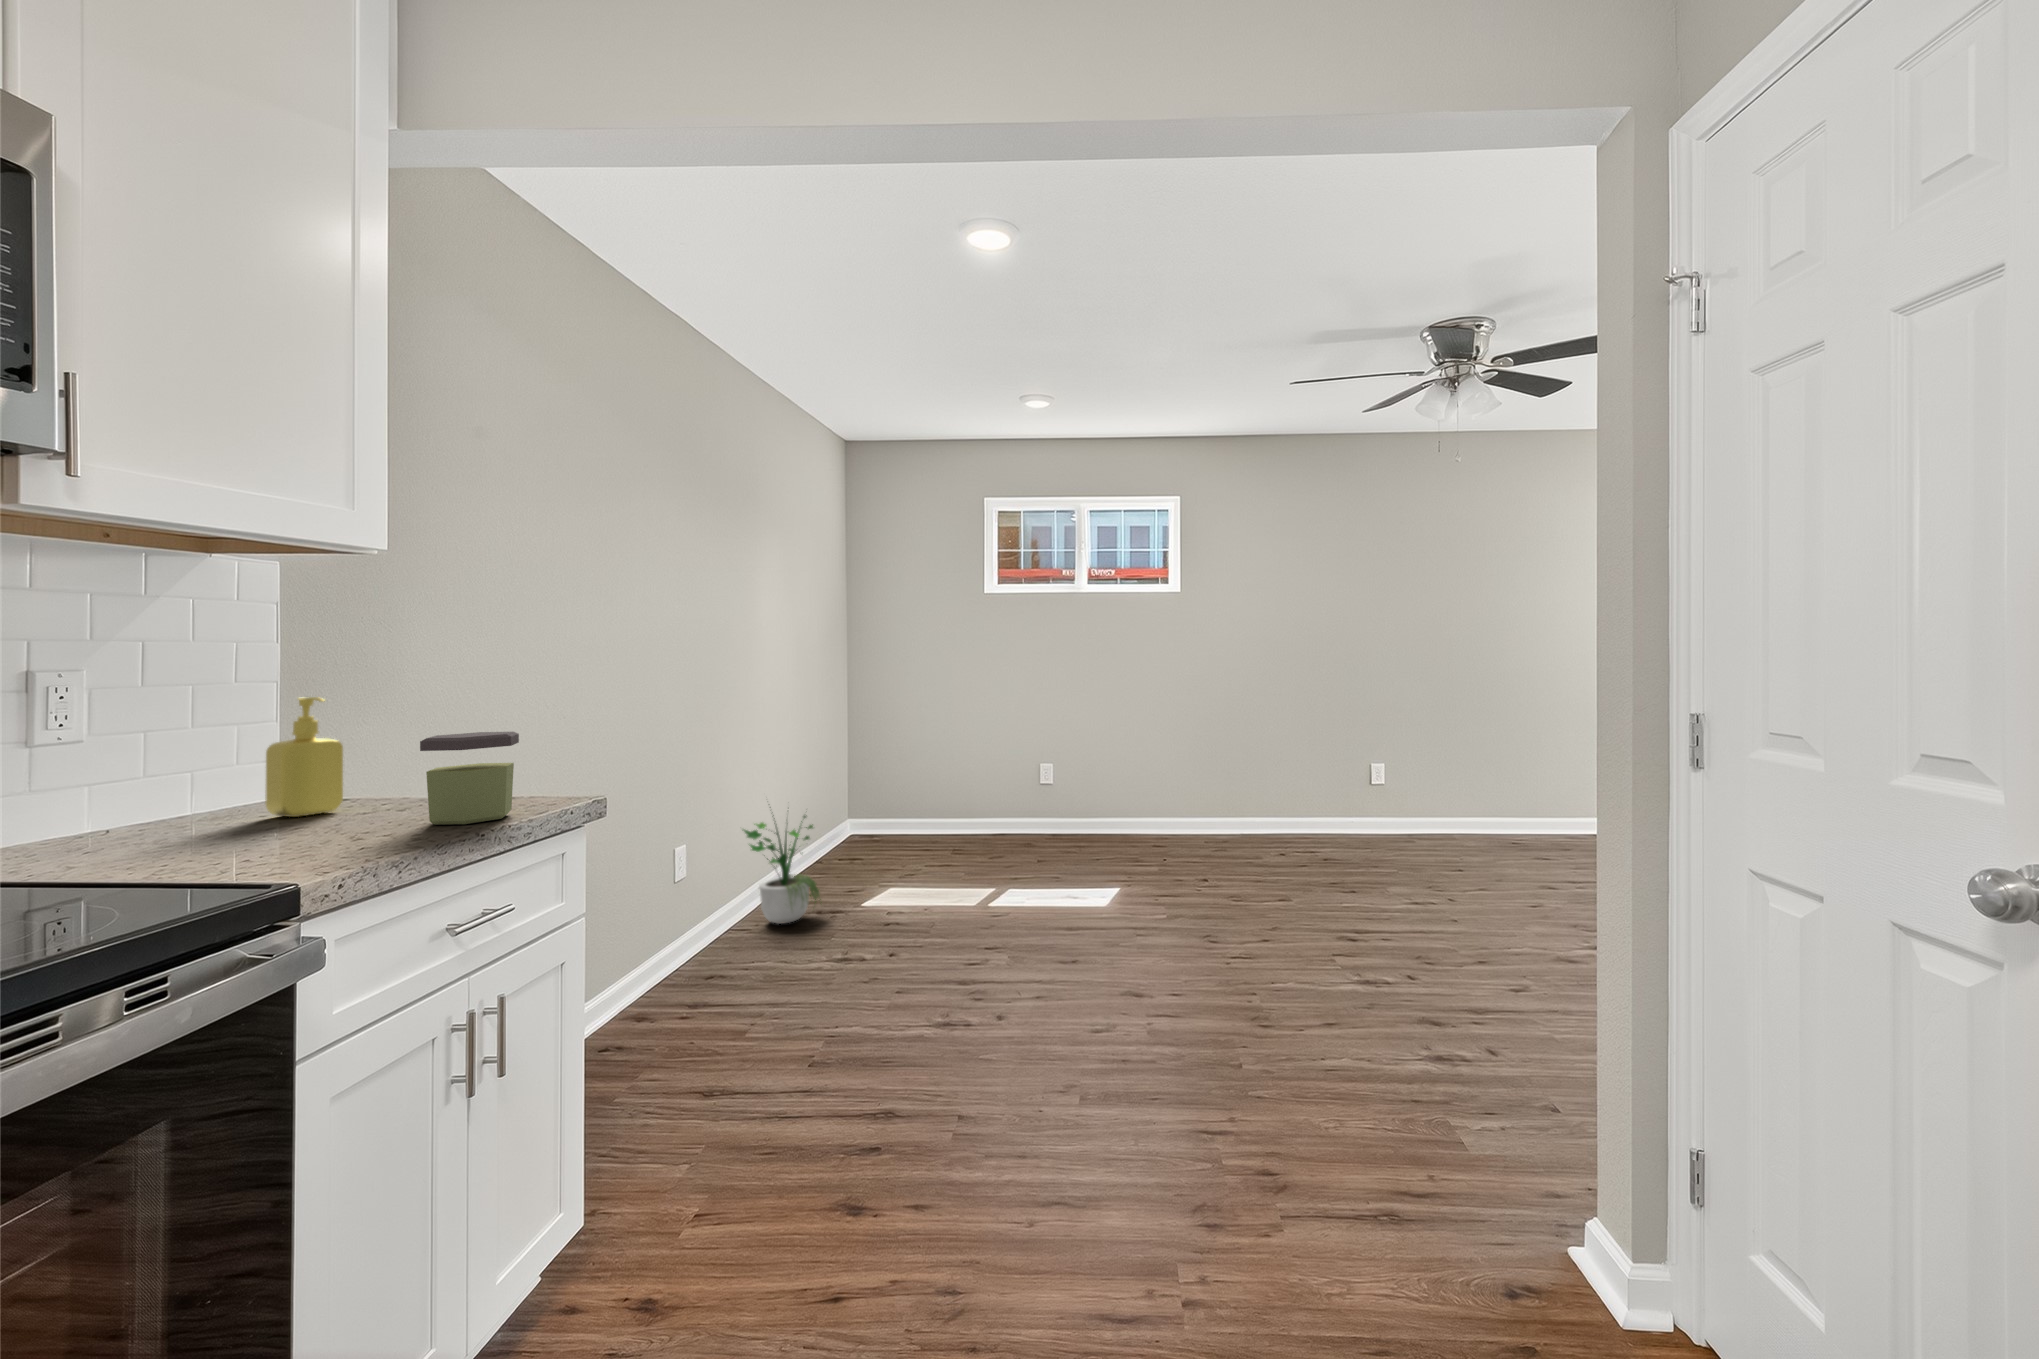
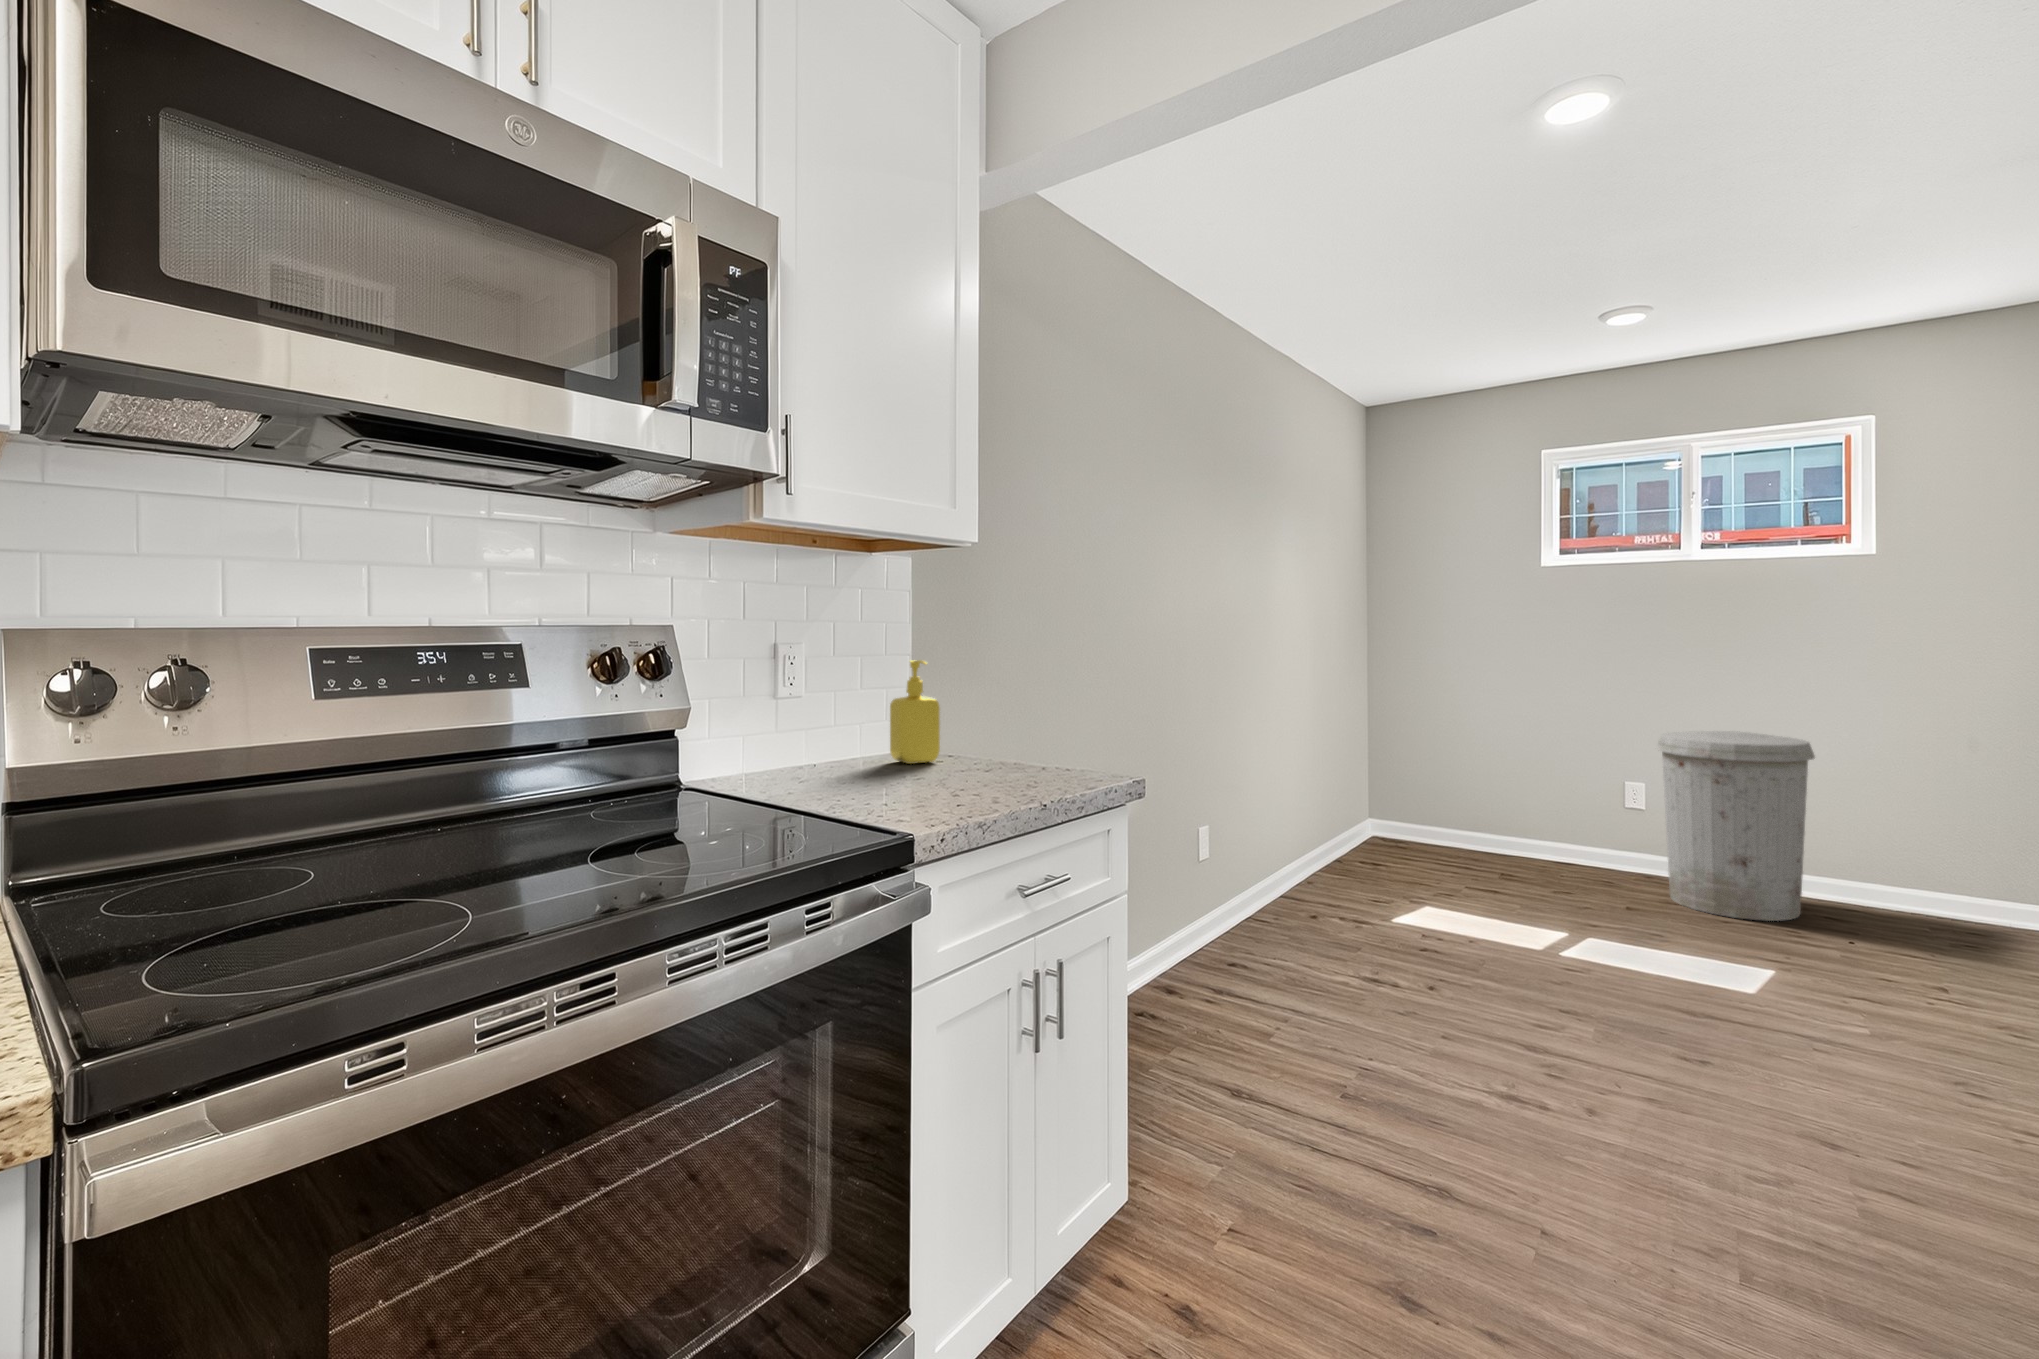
trash can: none [1046,728,1135,860] -> present [1656,731,1815,921]
jar: present [420,732,519,824] -> none [995,701,1071,789]
potted plant: present [744,815,822,924] -> none [1261,775,1350,922]

